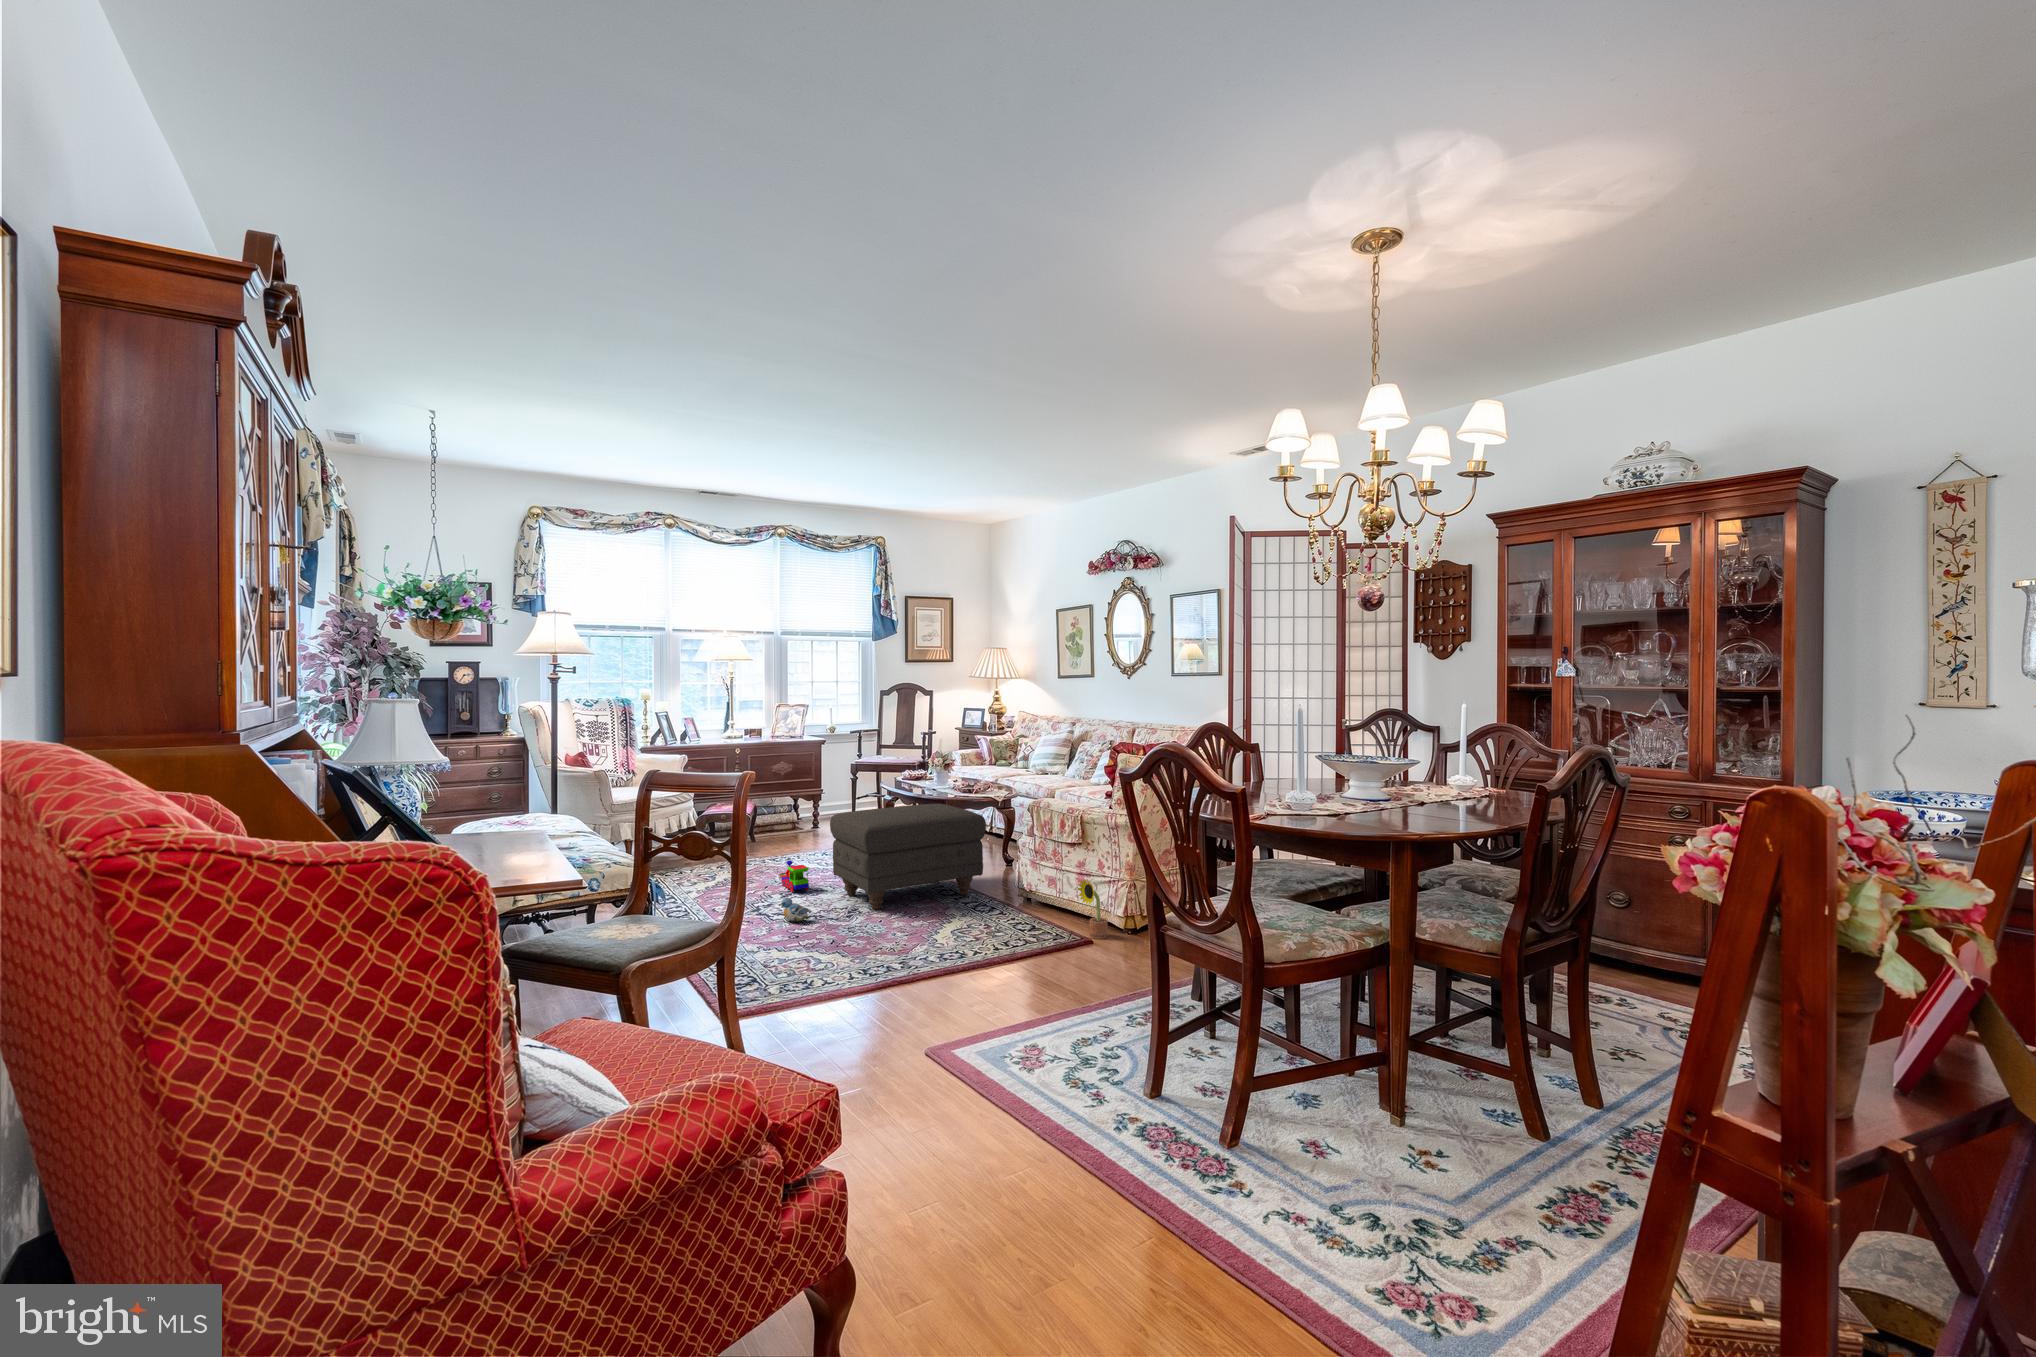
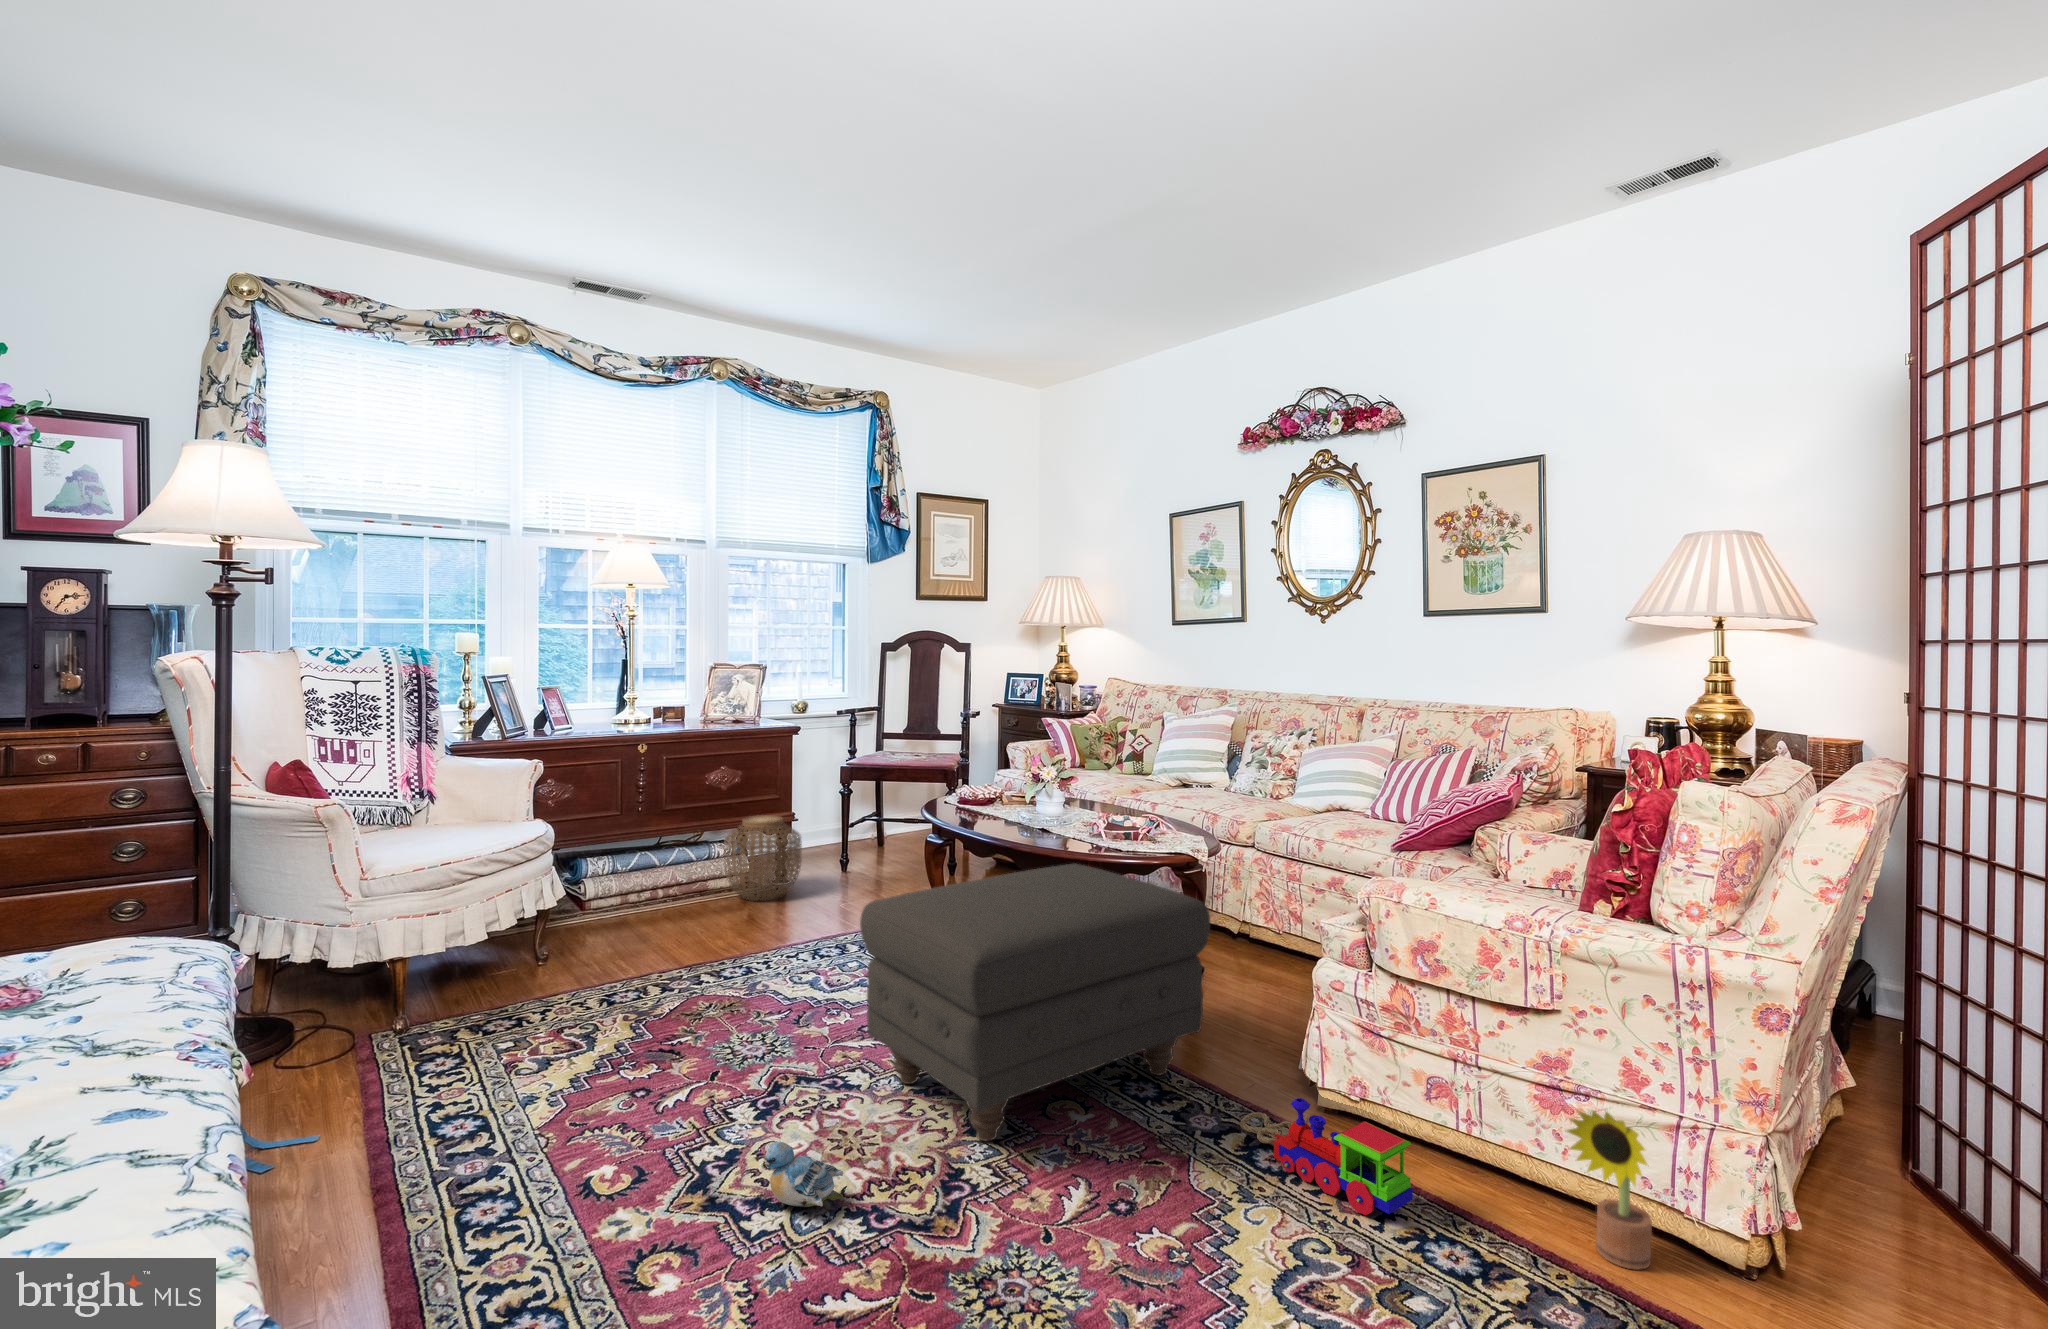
woven basket: none [781,790,825,837] -> present [724,815,802,901]
toy train: present [779,861,809,892] -> present [1240,1098,1413,1215]

